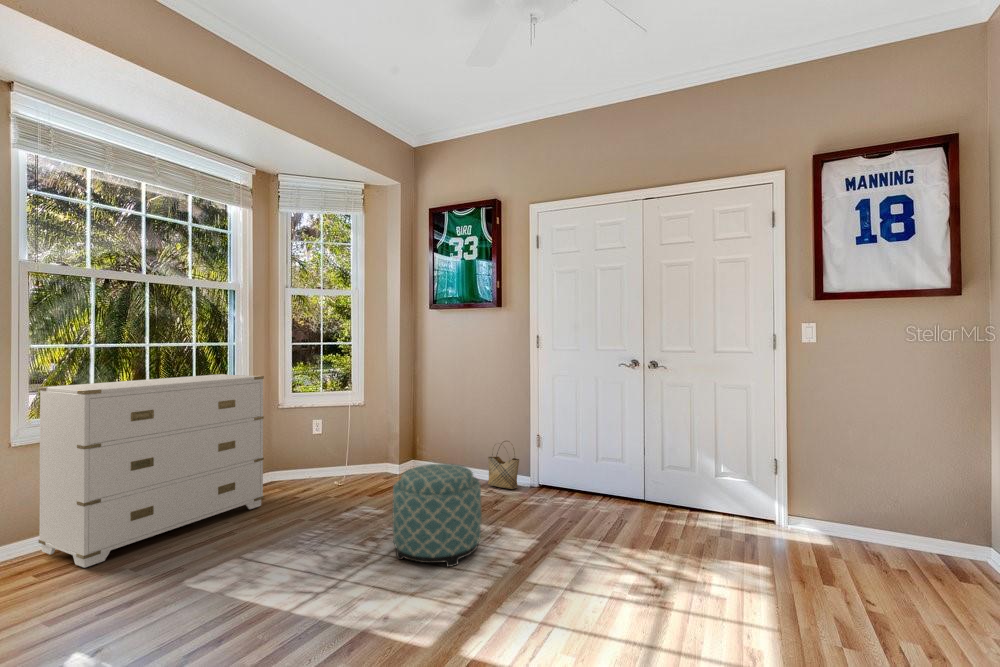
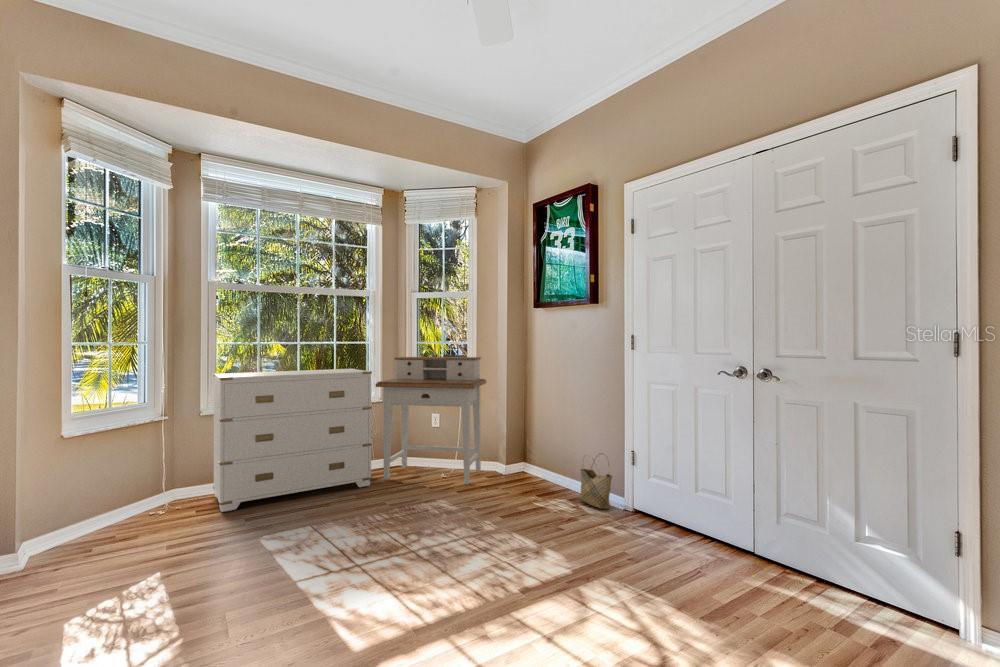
desk: none [261,358,378,498] -> present [376,357,486,484]
ottoman: present [392,464,481,567] -> none [416,468,507,577]

